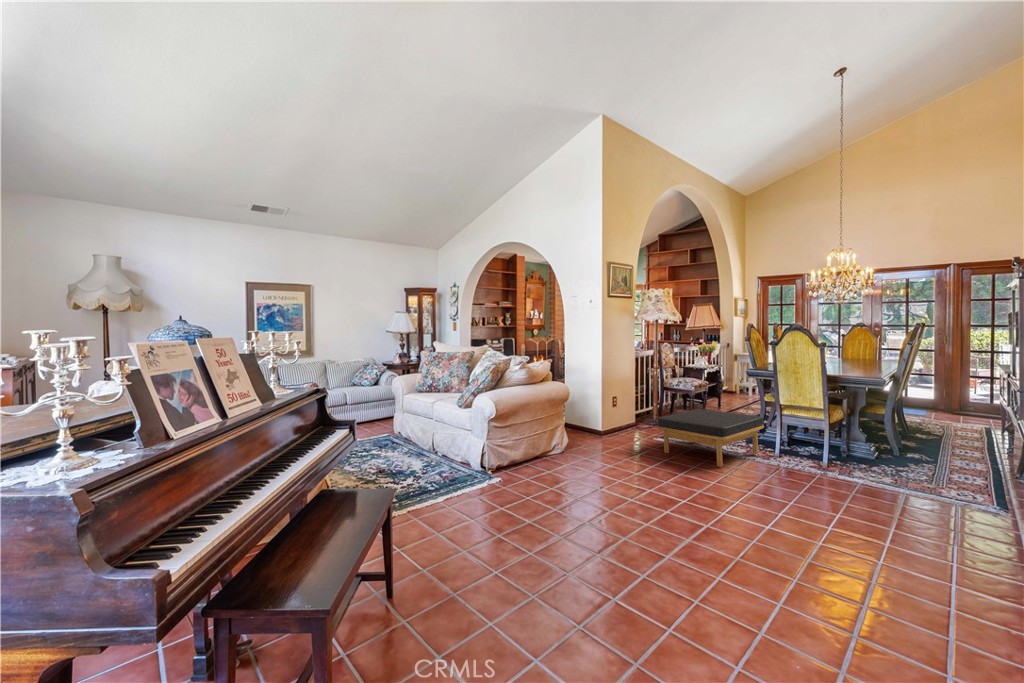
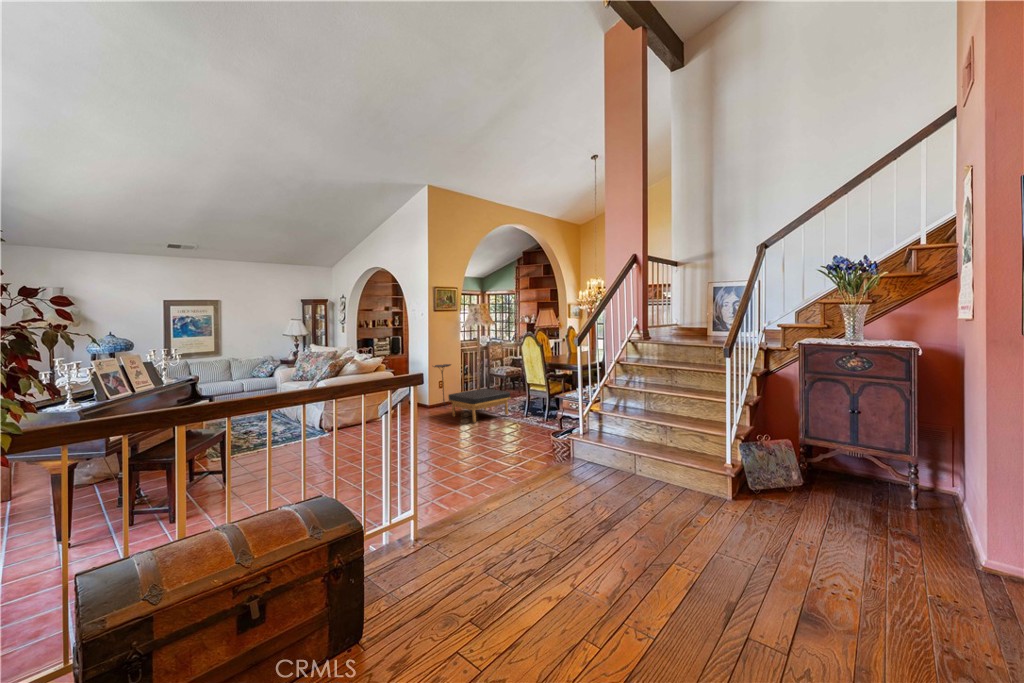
side table: none [612,371,642,437] -> present [433,364,451,403]

